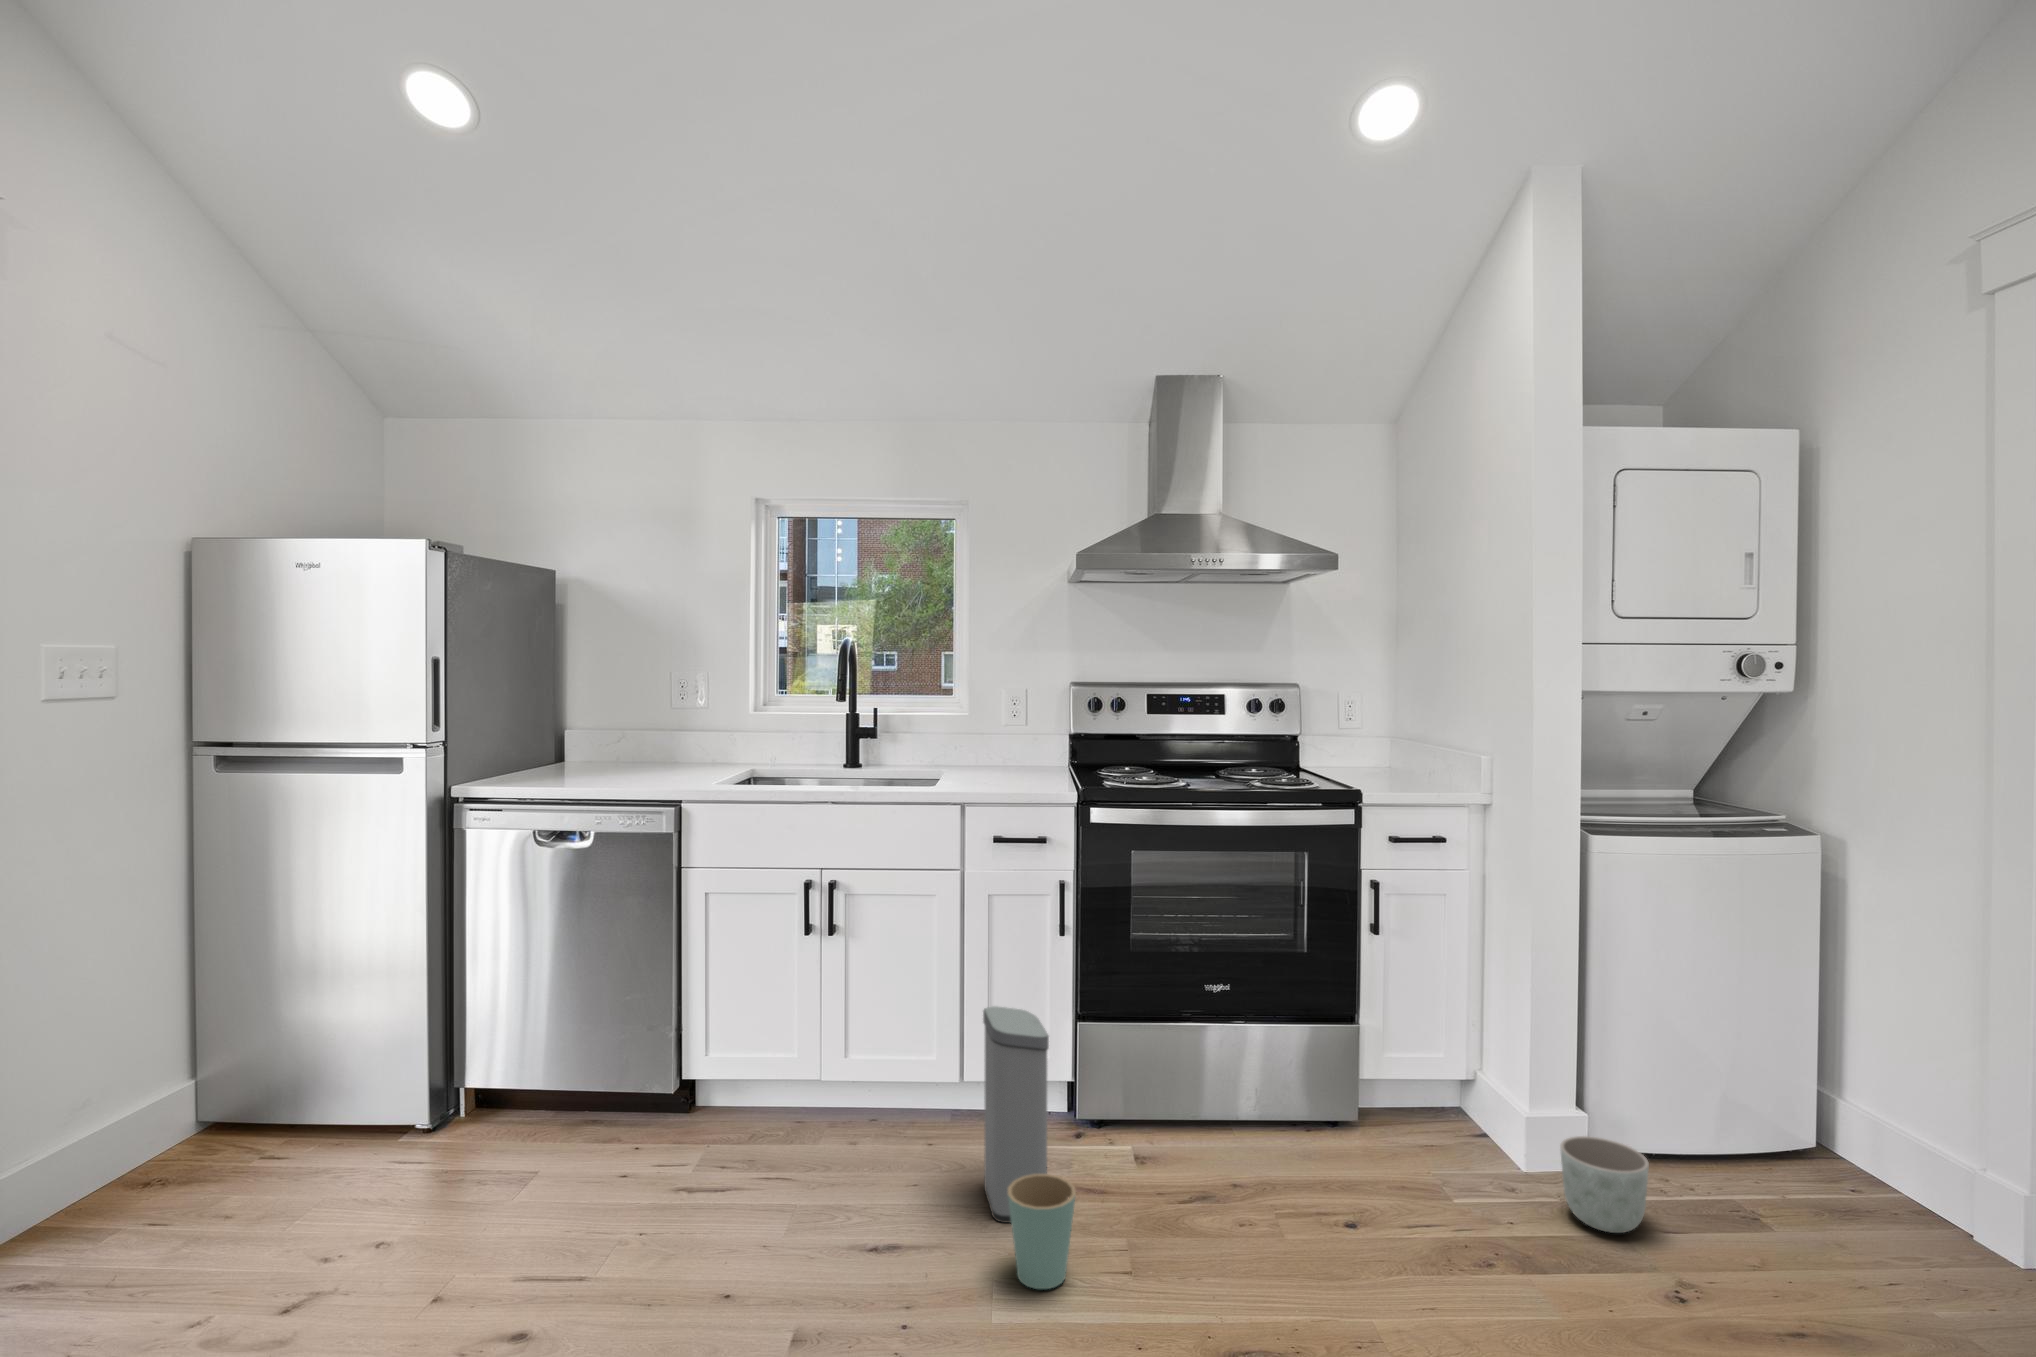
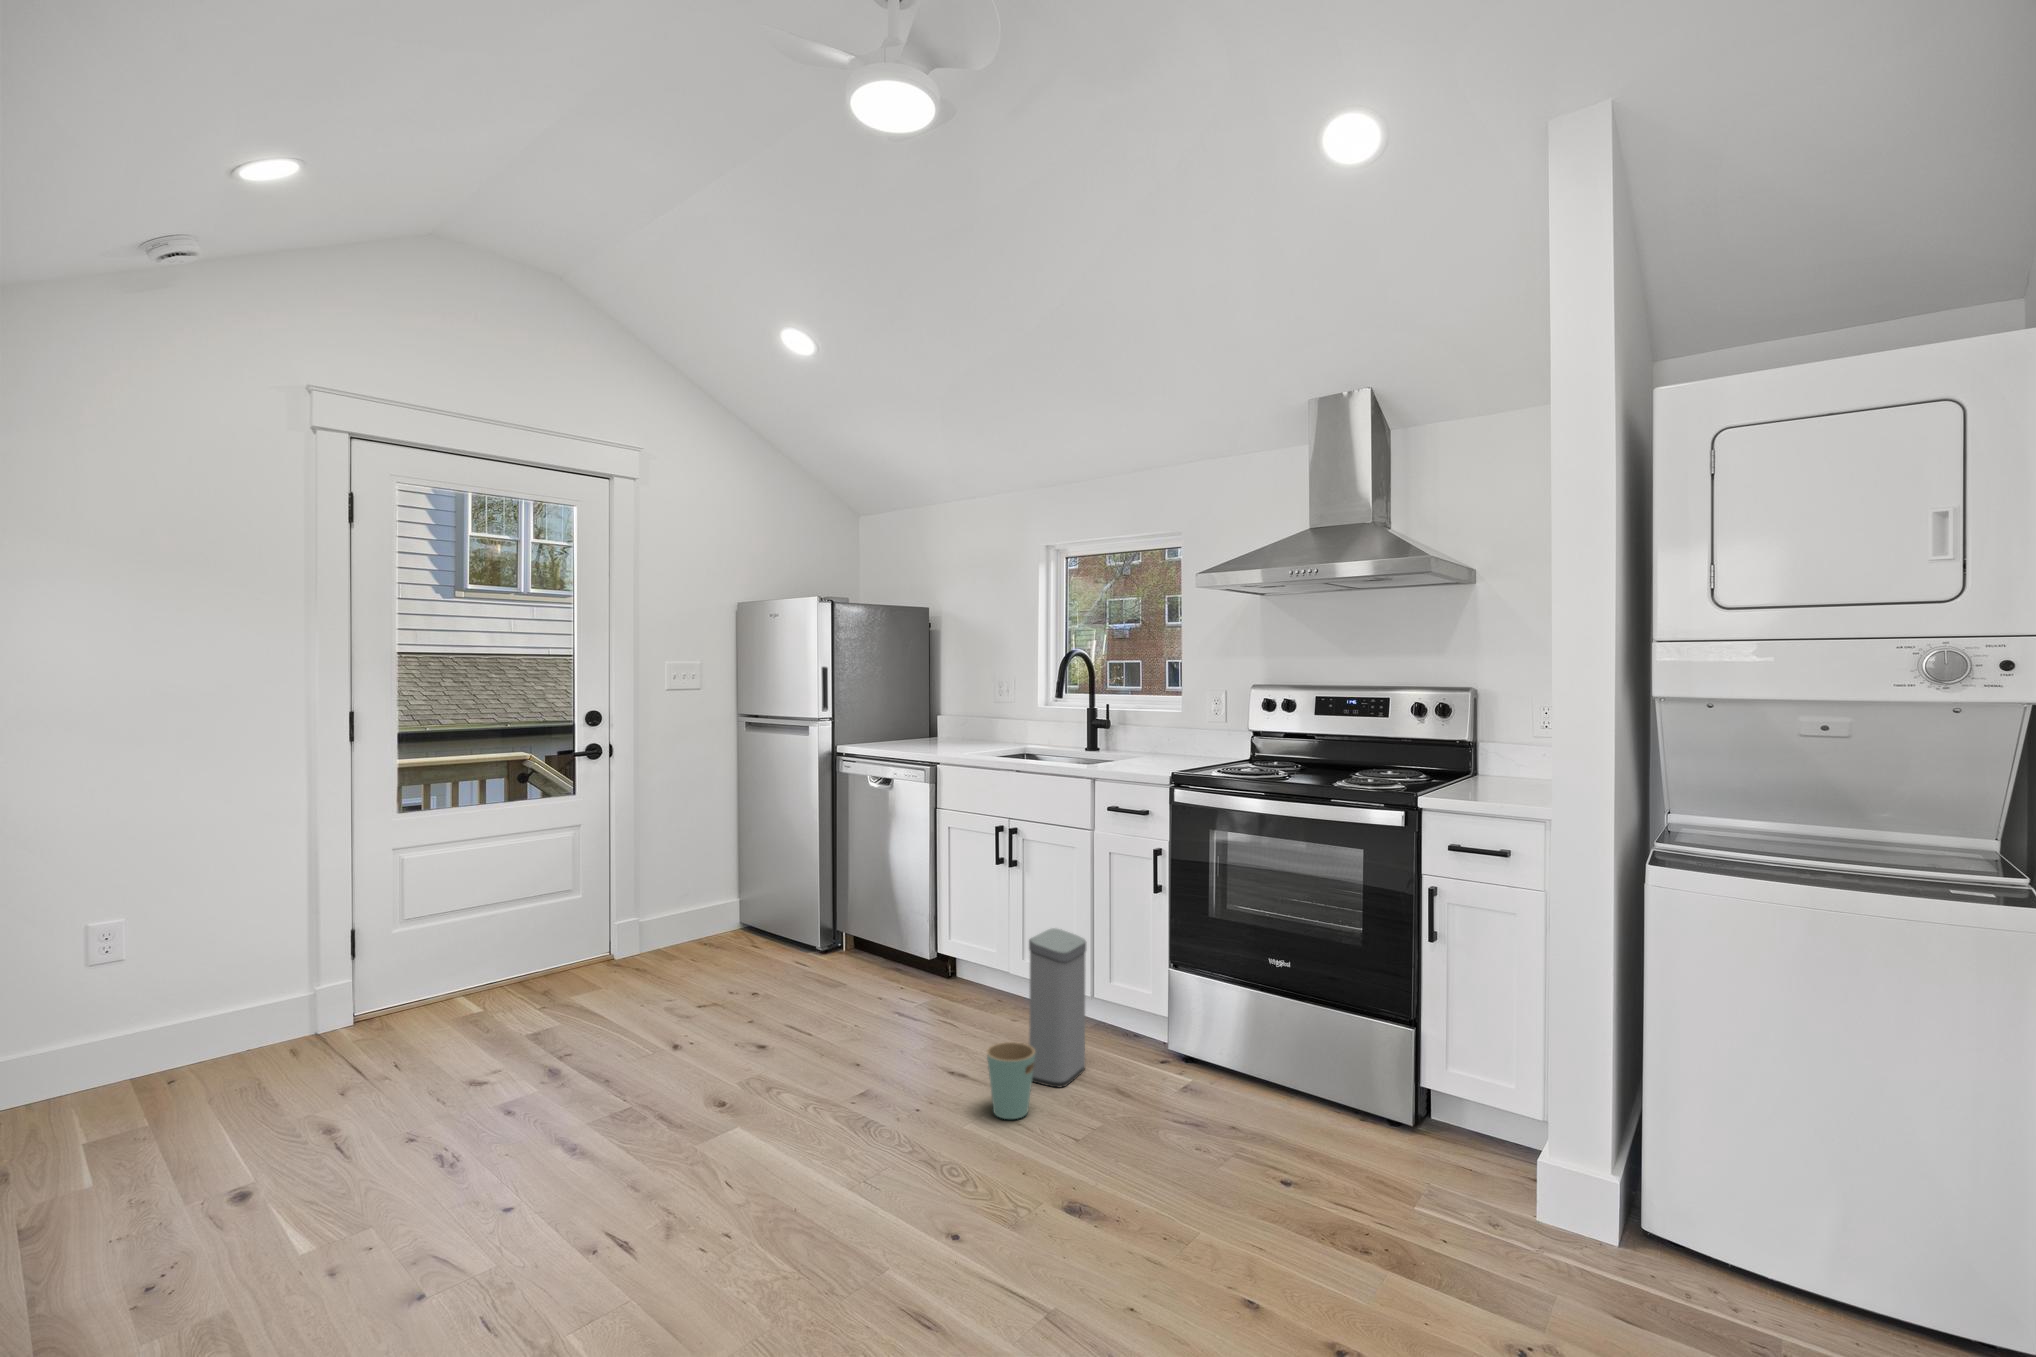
planter: present [1560,1136,1649,1233] -> none [1475,1162,1565,1265]

